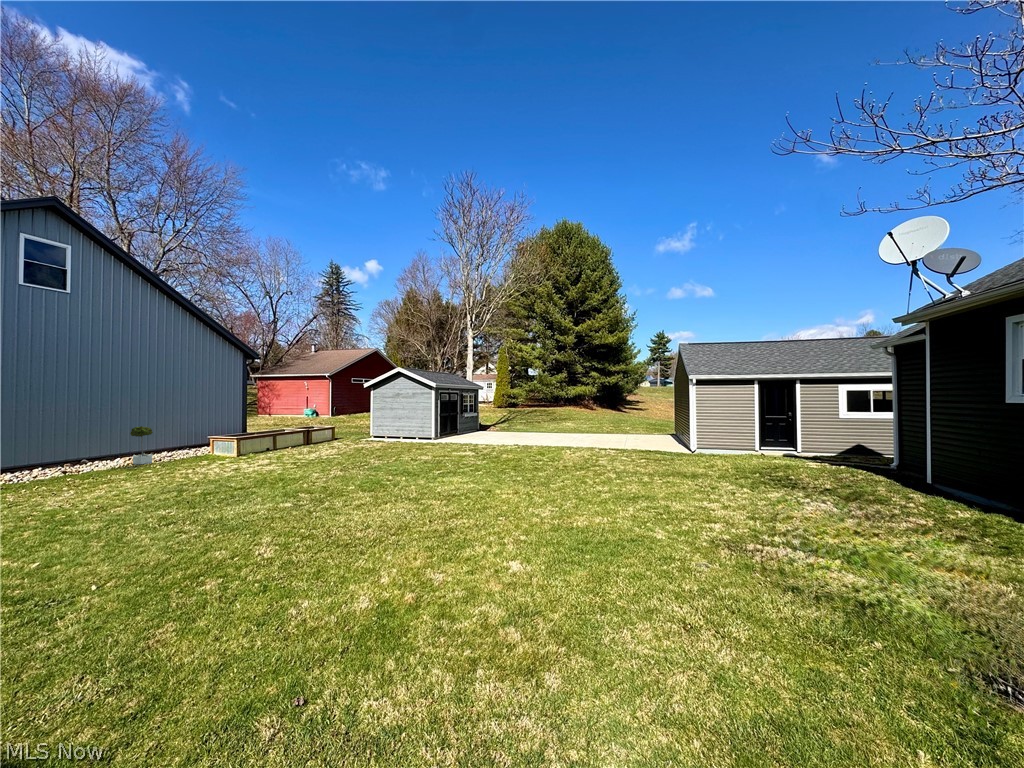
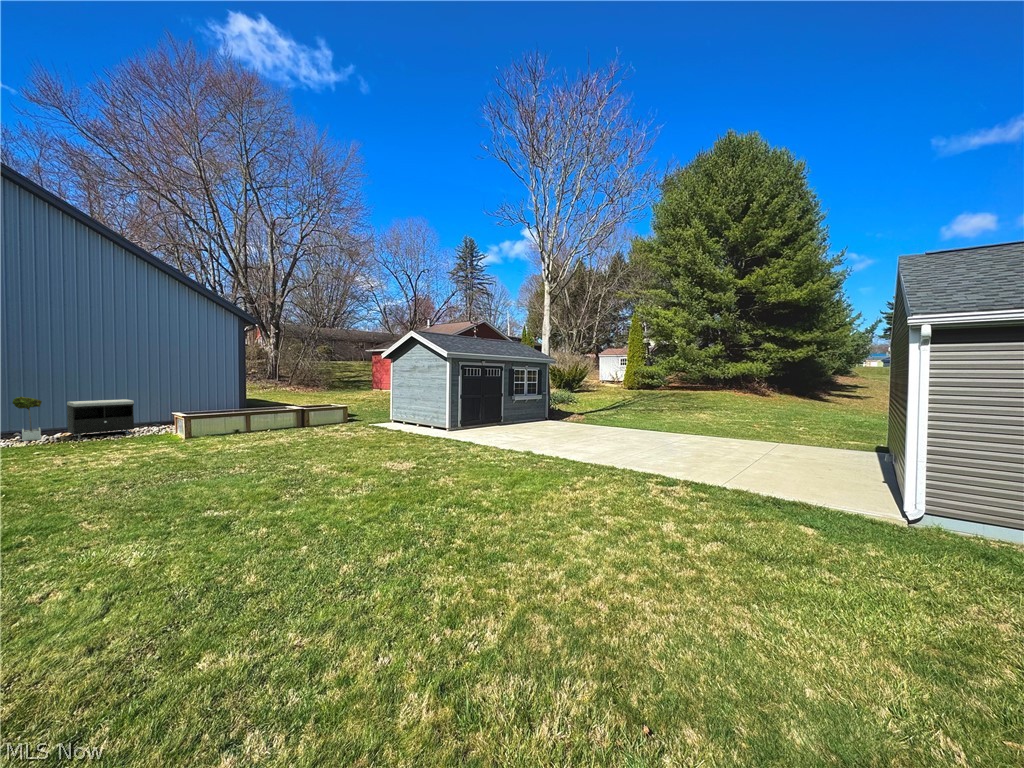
storage bench: none [159,427,212,460] -> present [67,399,134,437]

